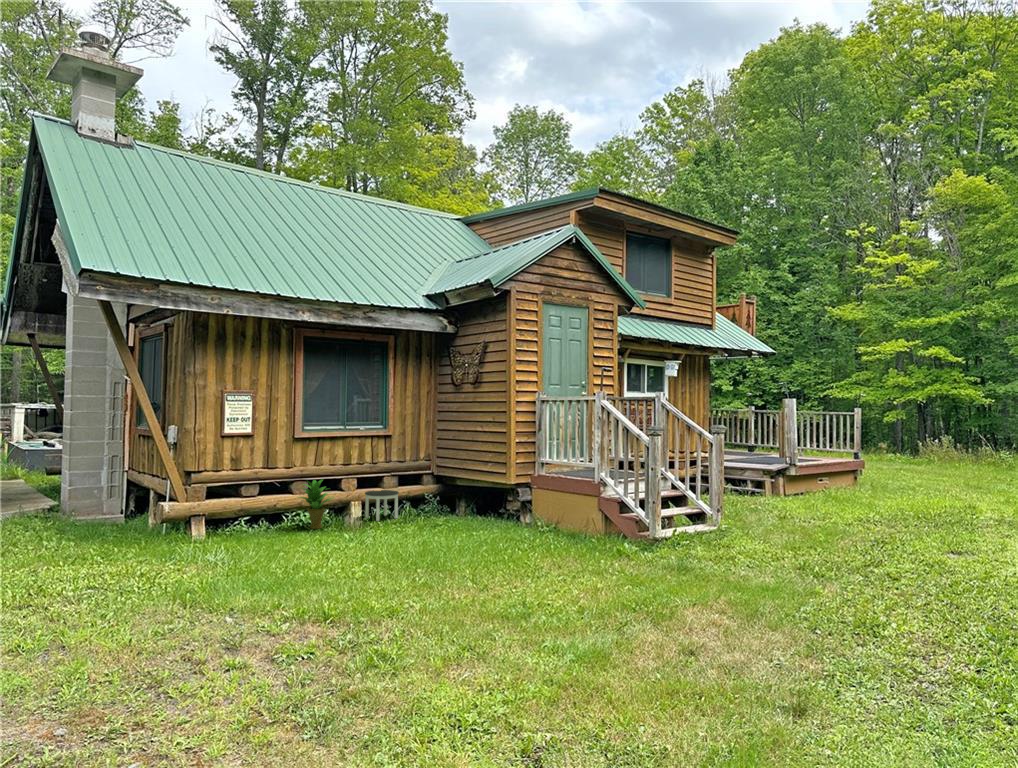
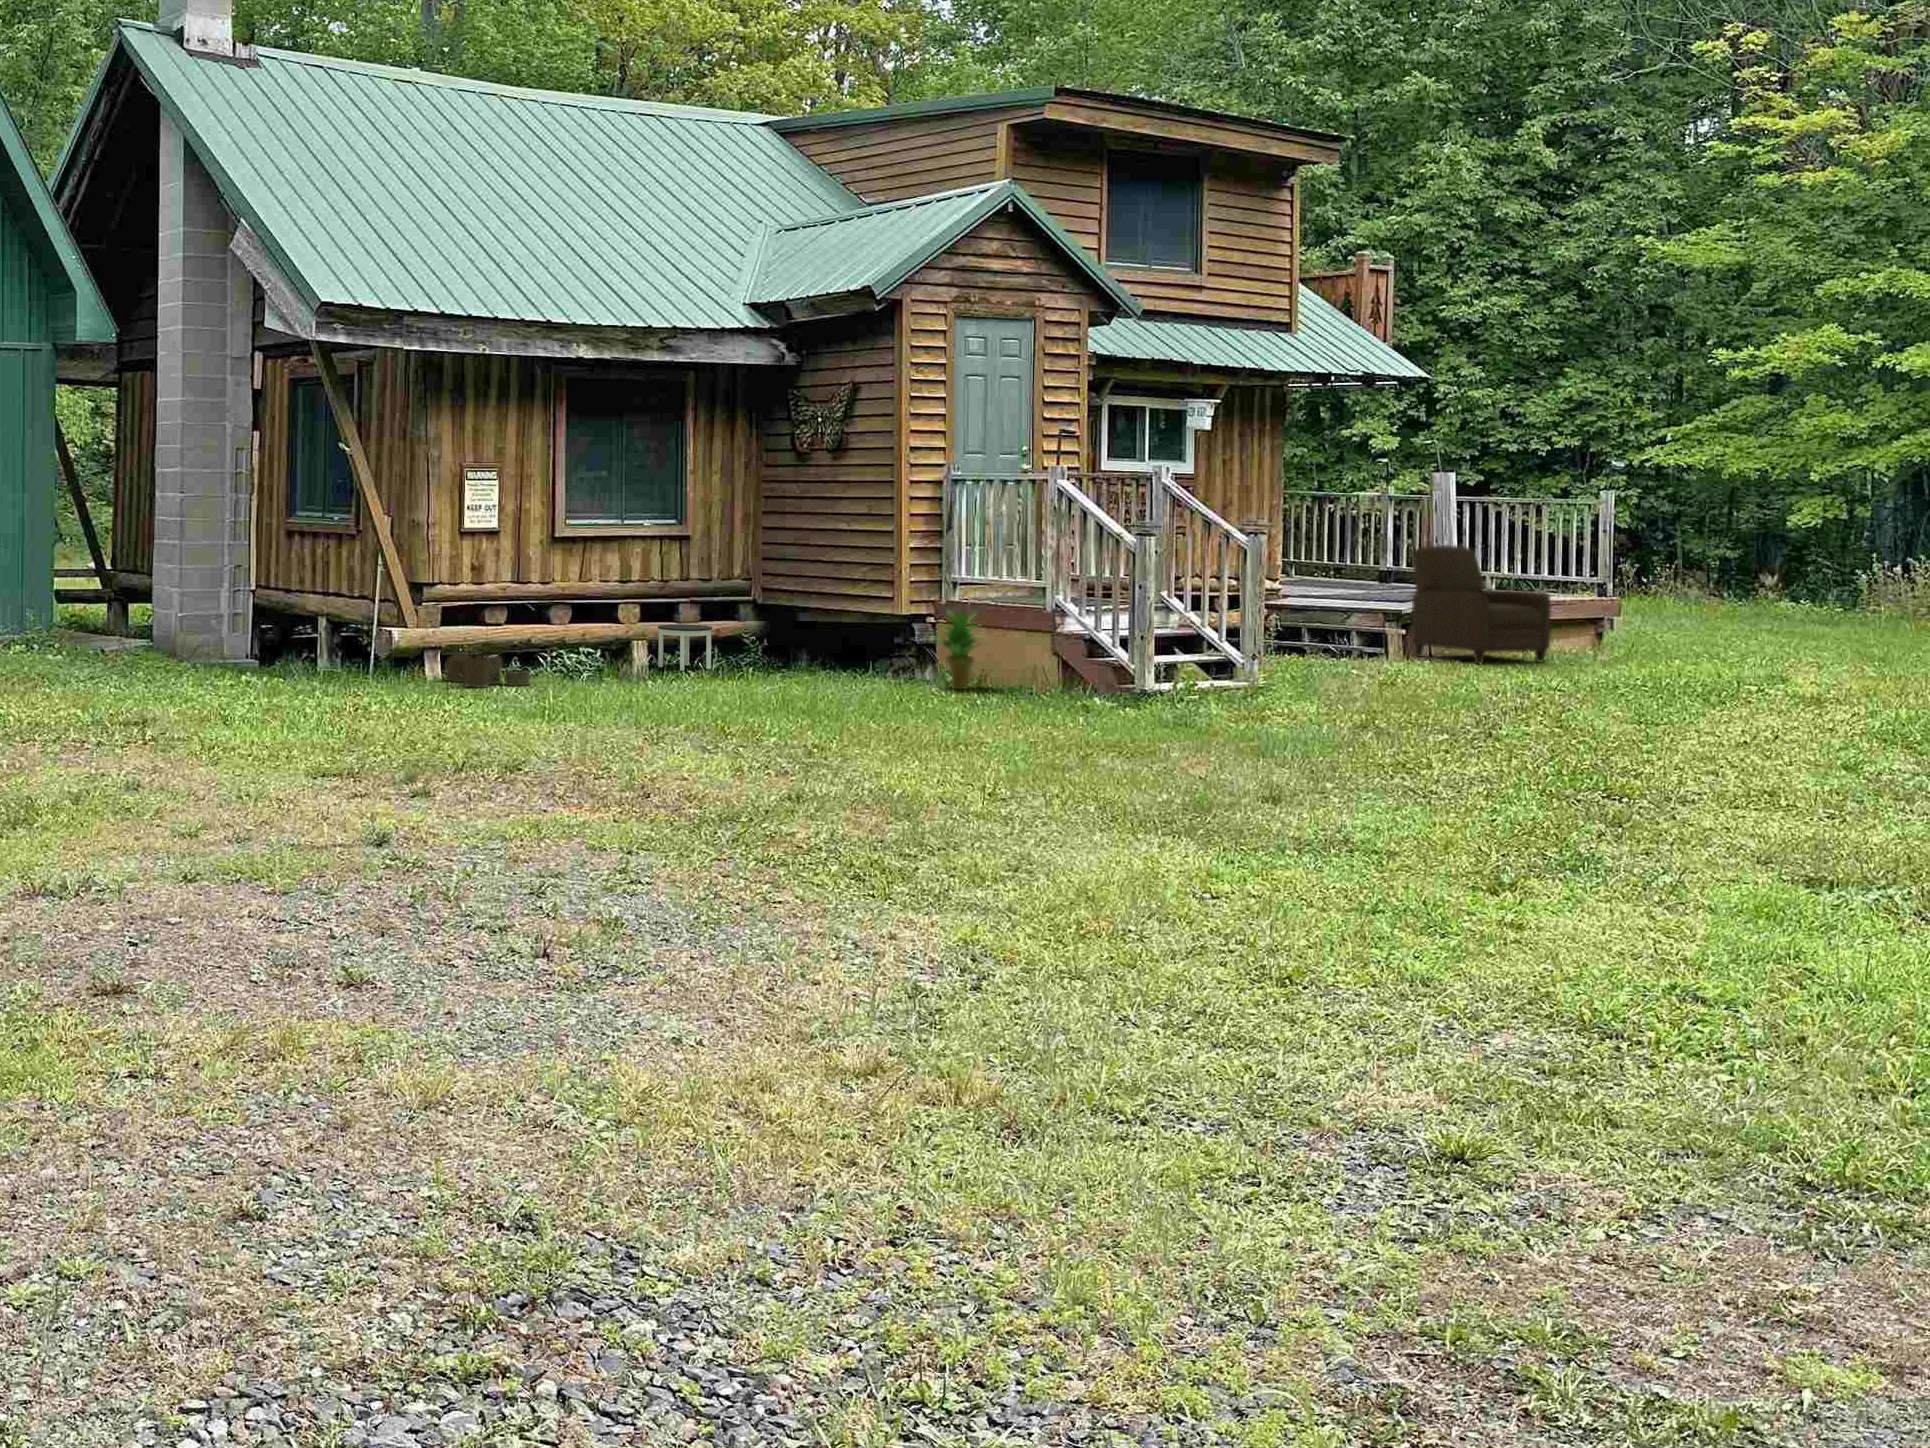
chair: none [778,434,846,497] -> present [1412,545,1551,664]
potted plant: present [300,480,332,529] -> present [940,612,982,689]
woven basket: none [200,518,258,548] -> present [445,653,530,688]

